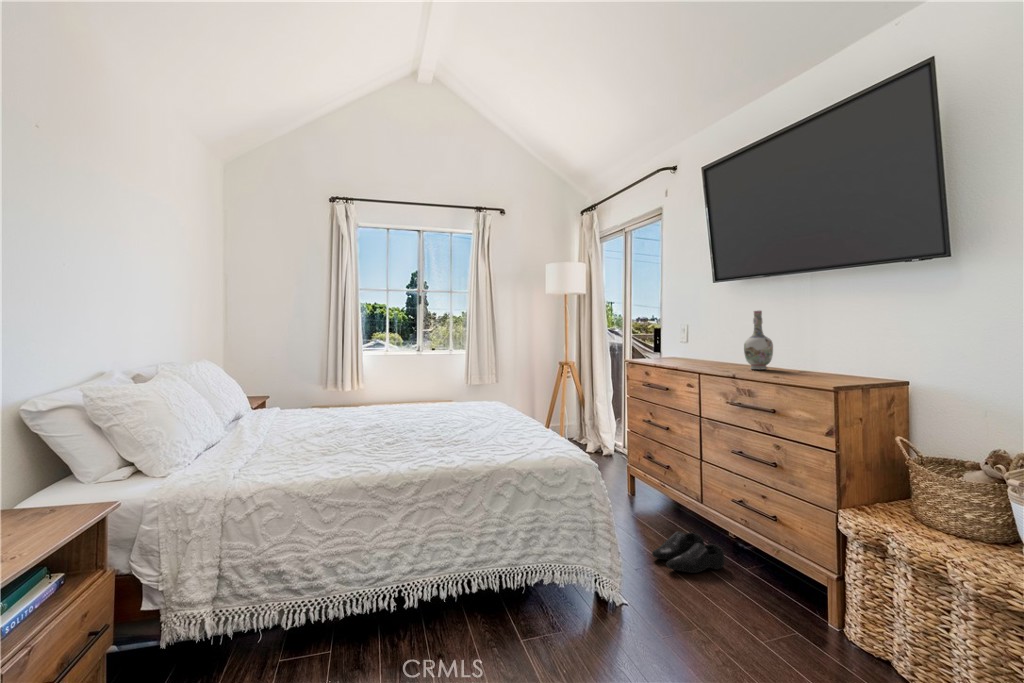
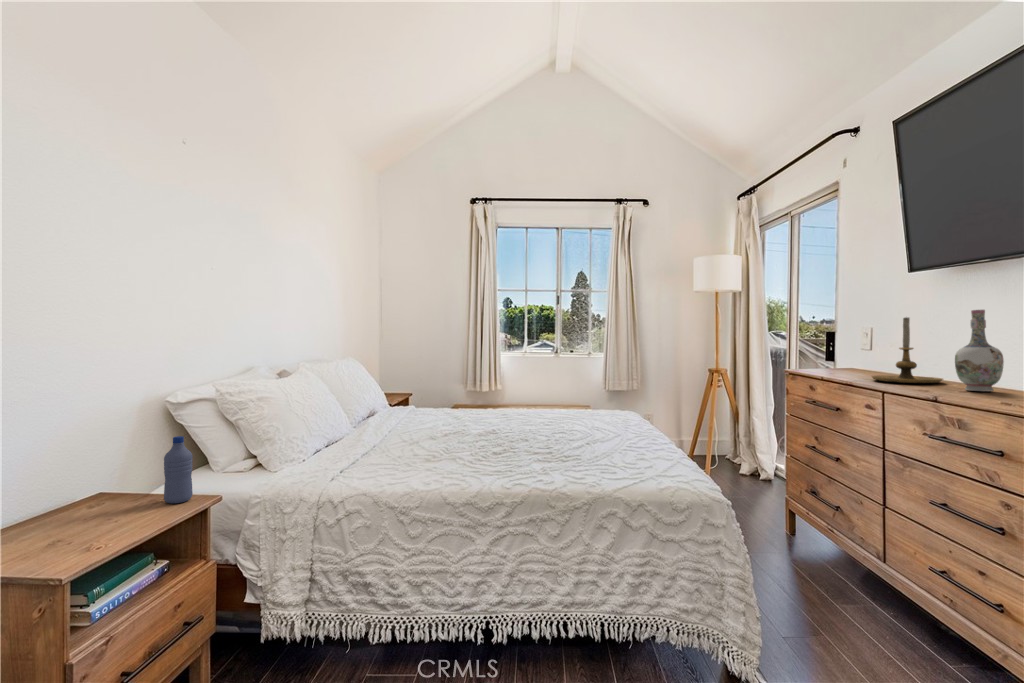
candle holder: none [689,316,736,365] -> present [872,318,943,383]
water bottle: none [38,443,75,516] -> present [164,436,193,504]
shoe: present [652,532,724,573] -> none [808,599,917,660]

